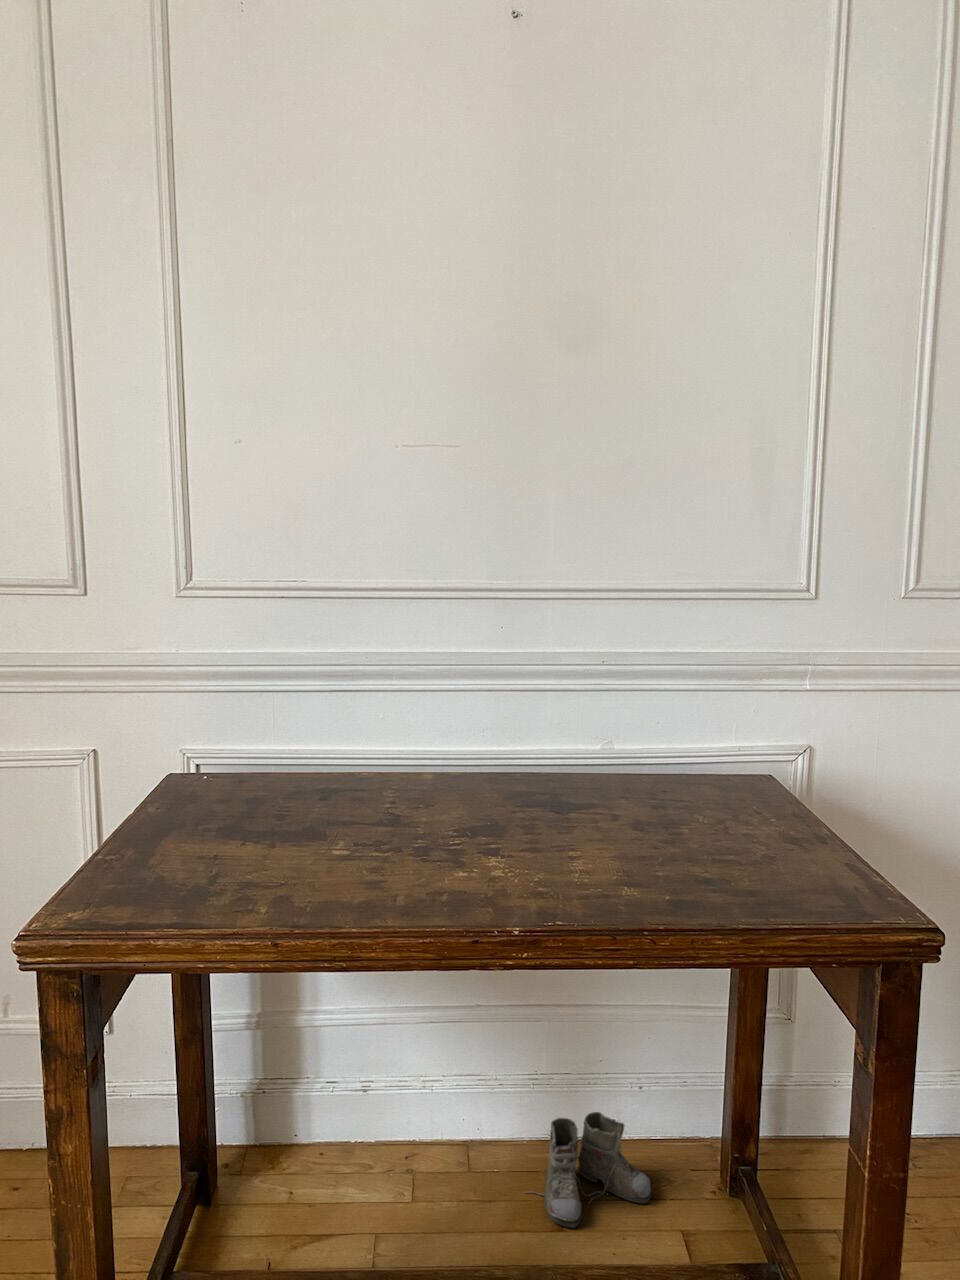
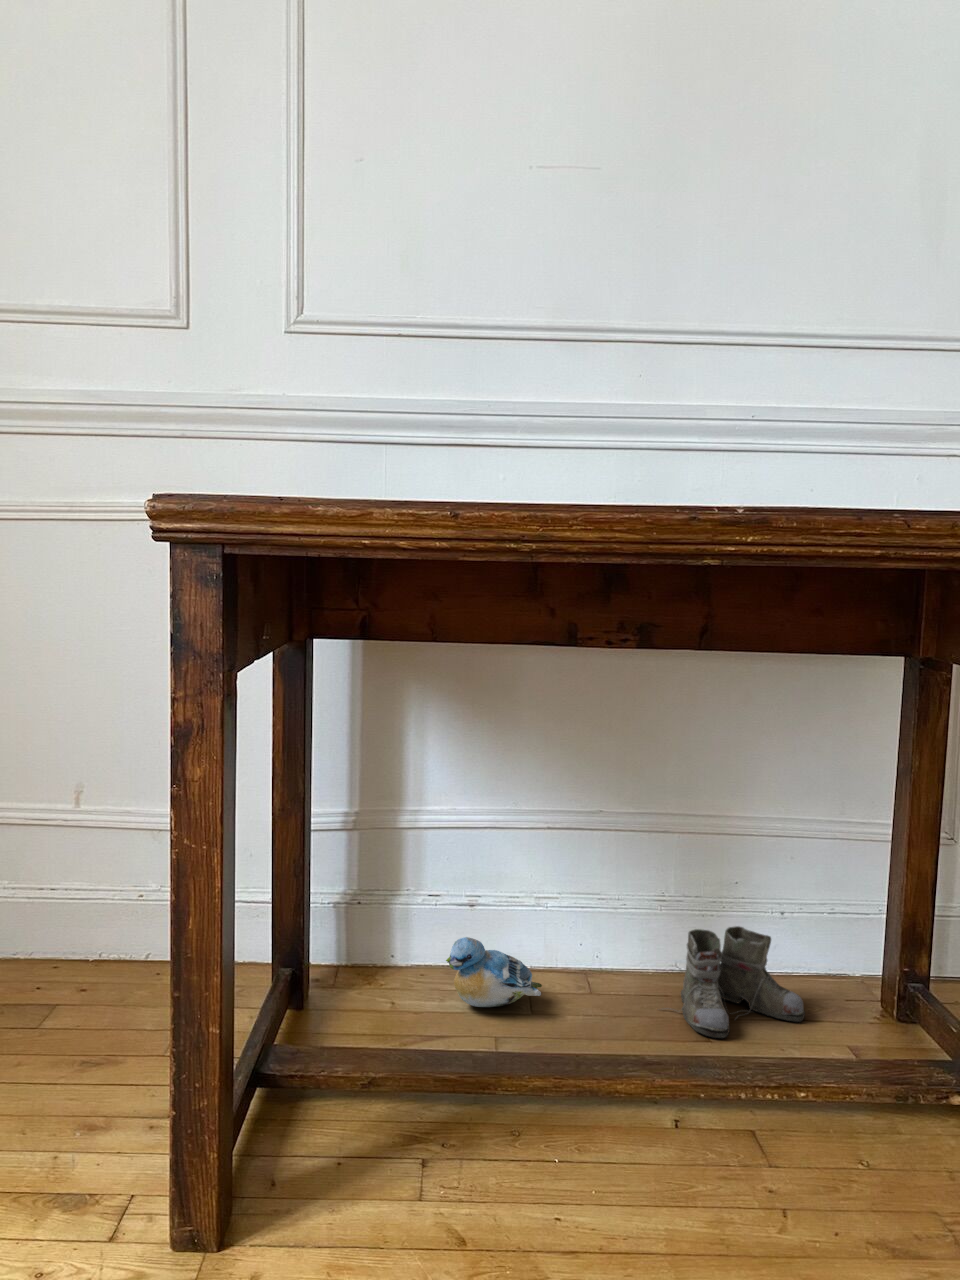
plush toy: none [334,1137,423,1198] -> present [446,937,542,1007]

